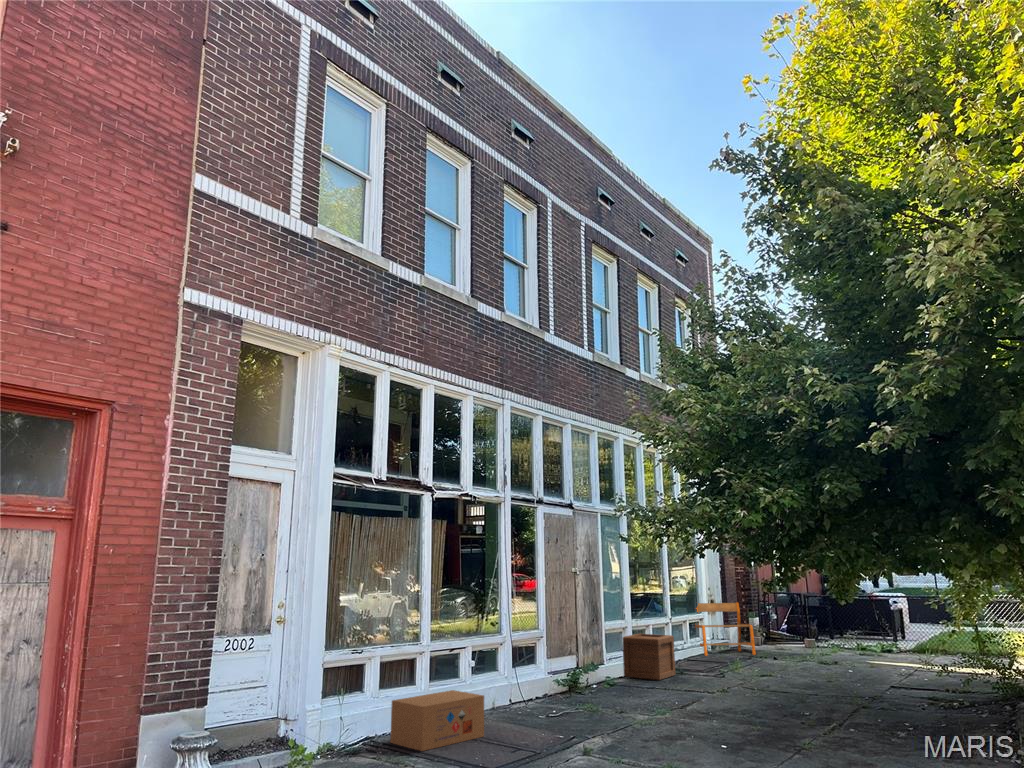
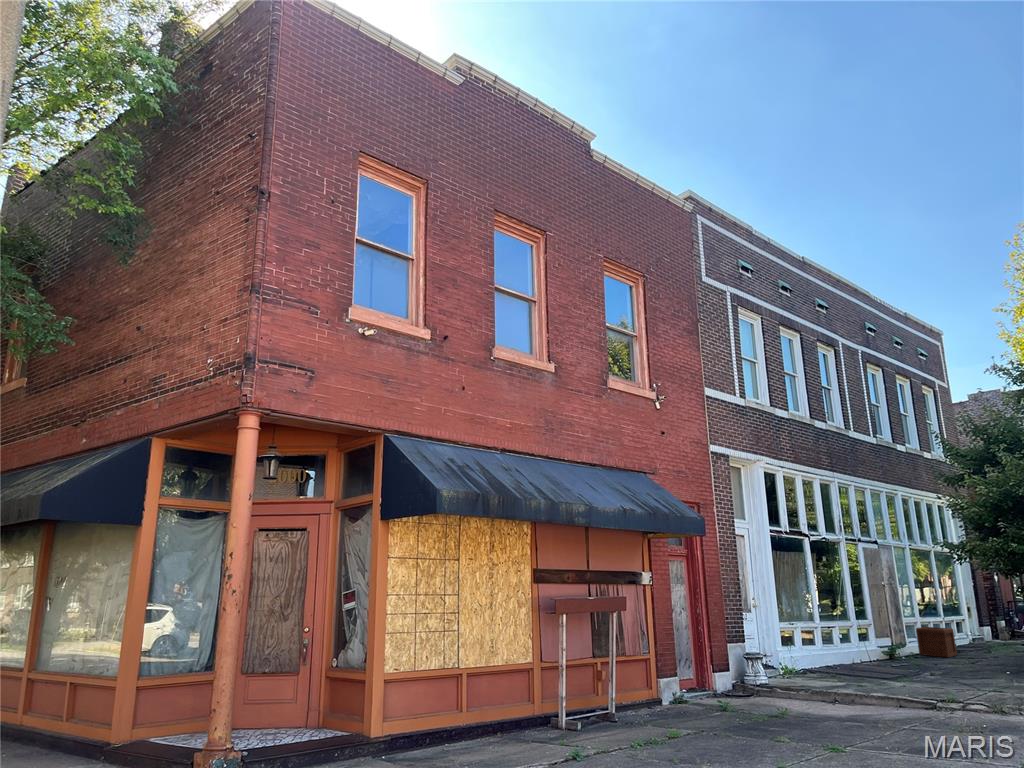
bench: present [695,602,756,656] -> none [956,608,1012,647]
cardboard box: present [390,690,484,751] -> none [809,650,863,679]

